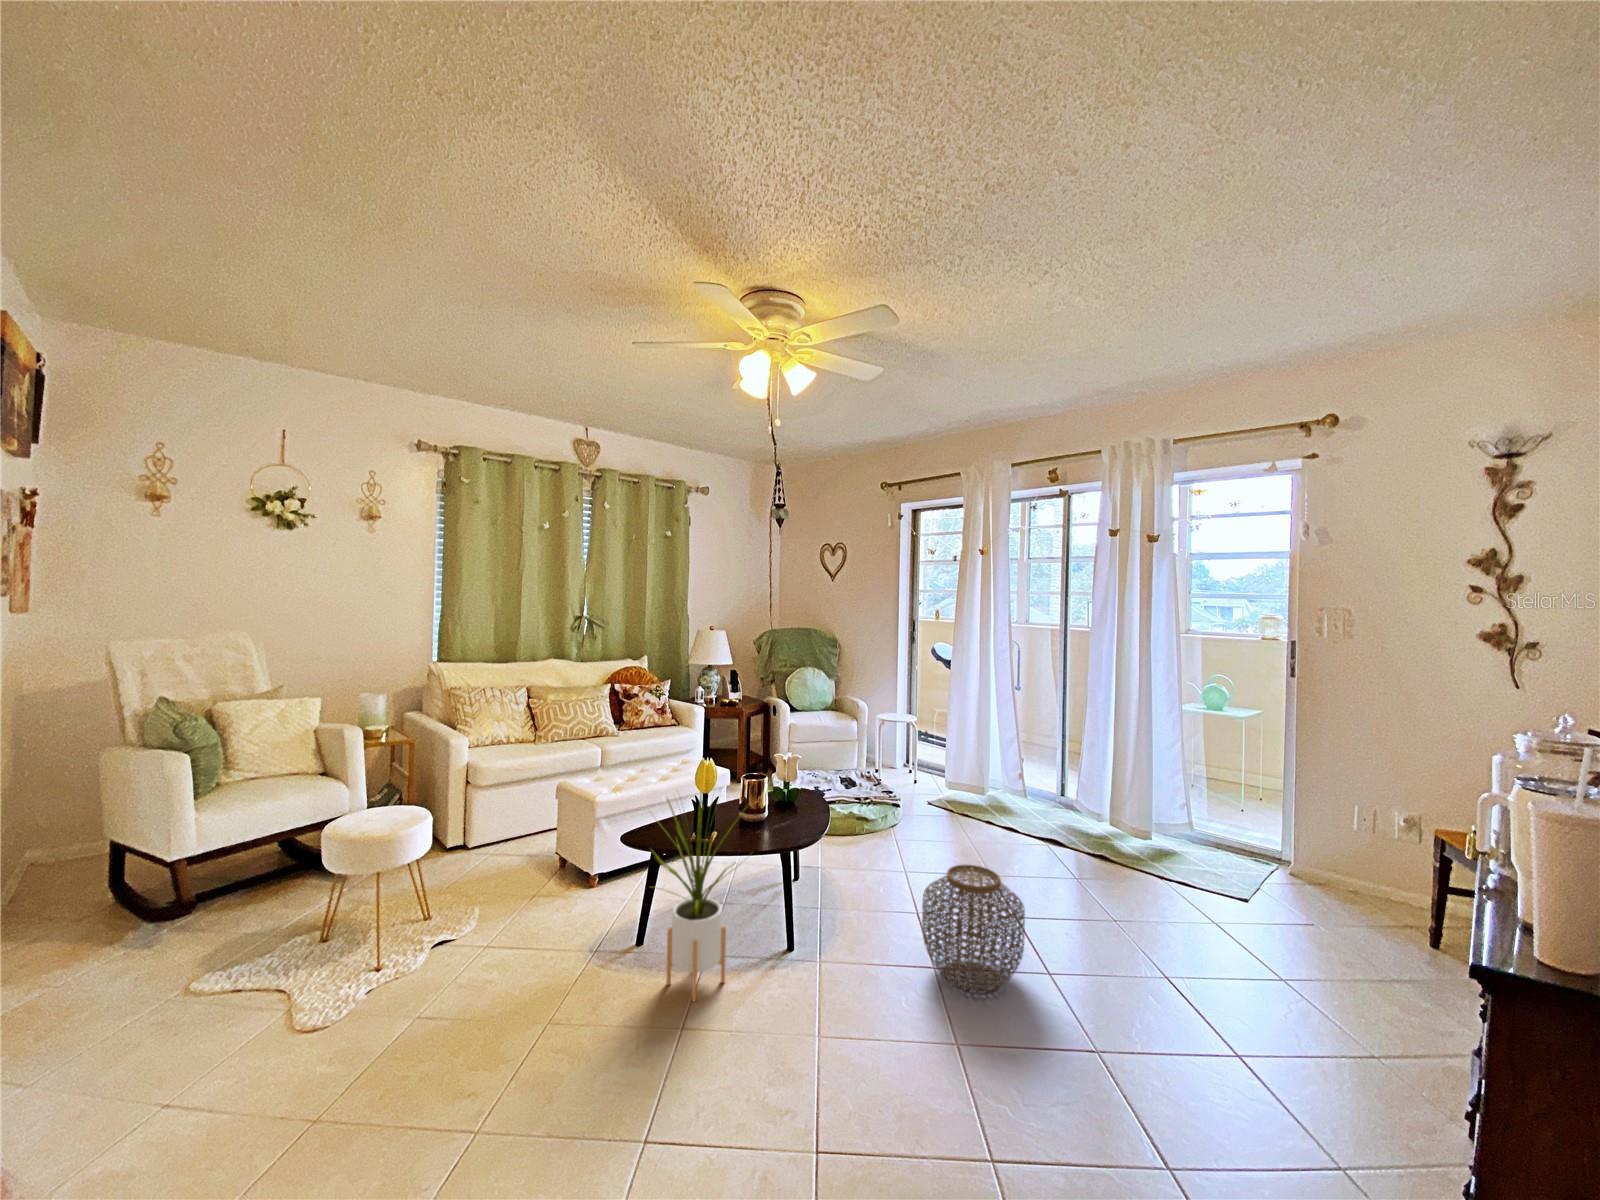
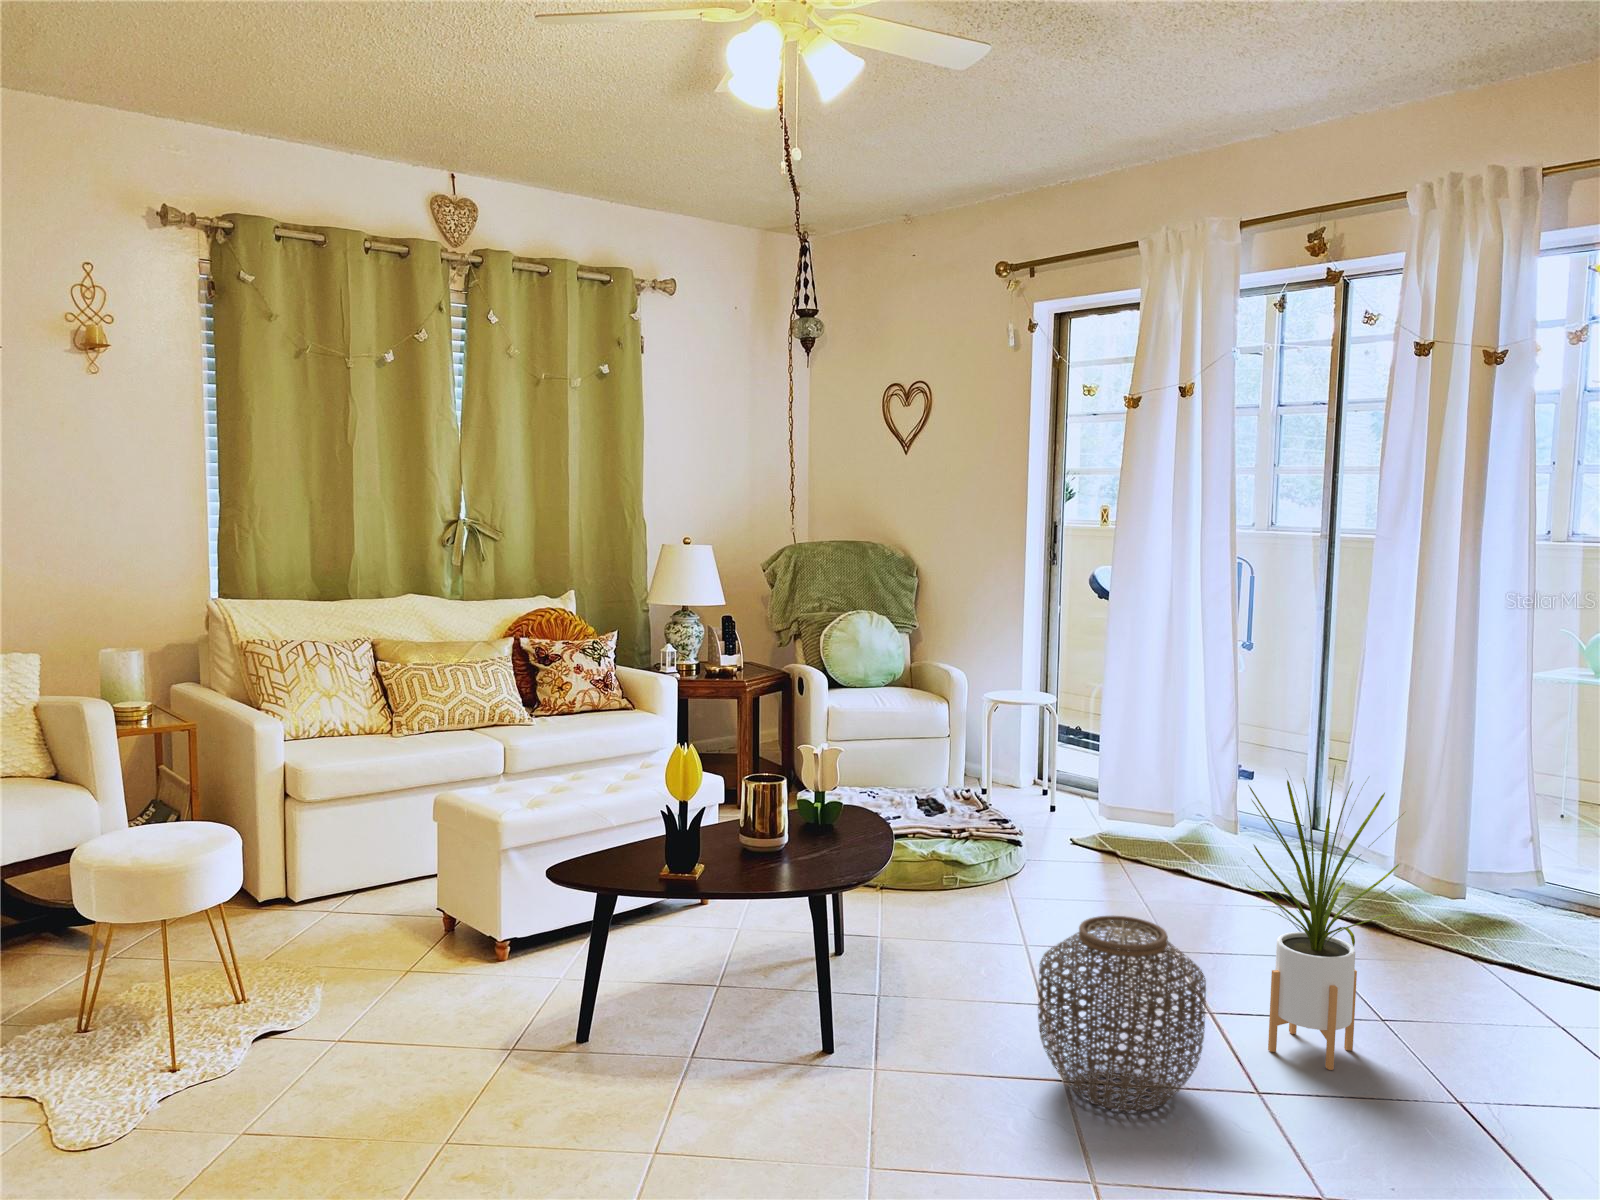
house plant: present [655,794,748,1001] -> present [1246,766,1403,1070]

